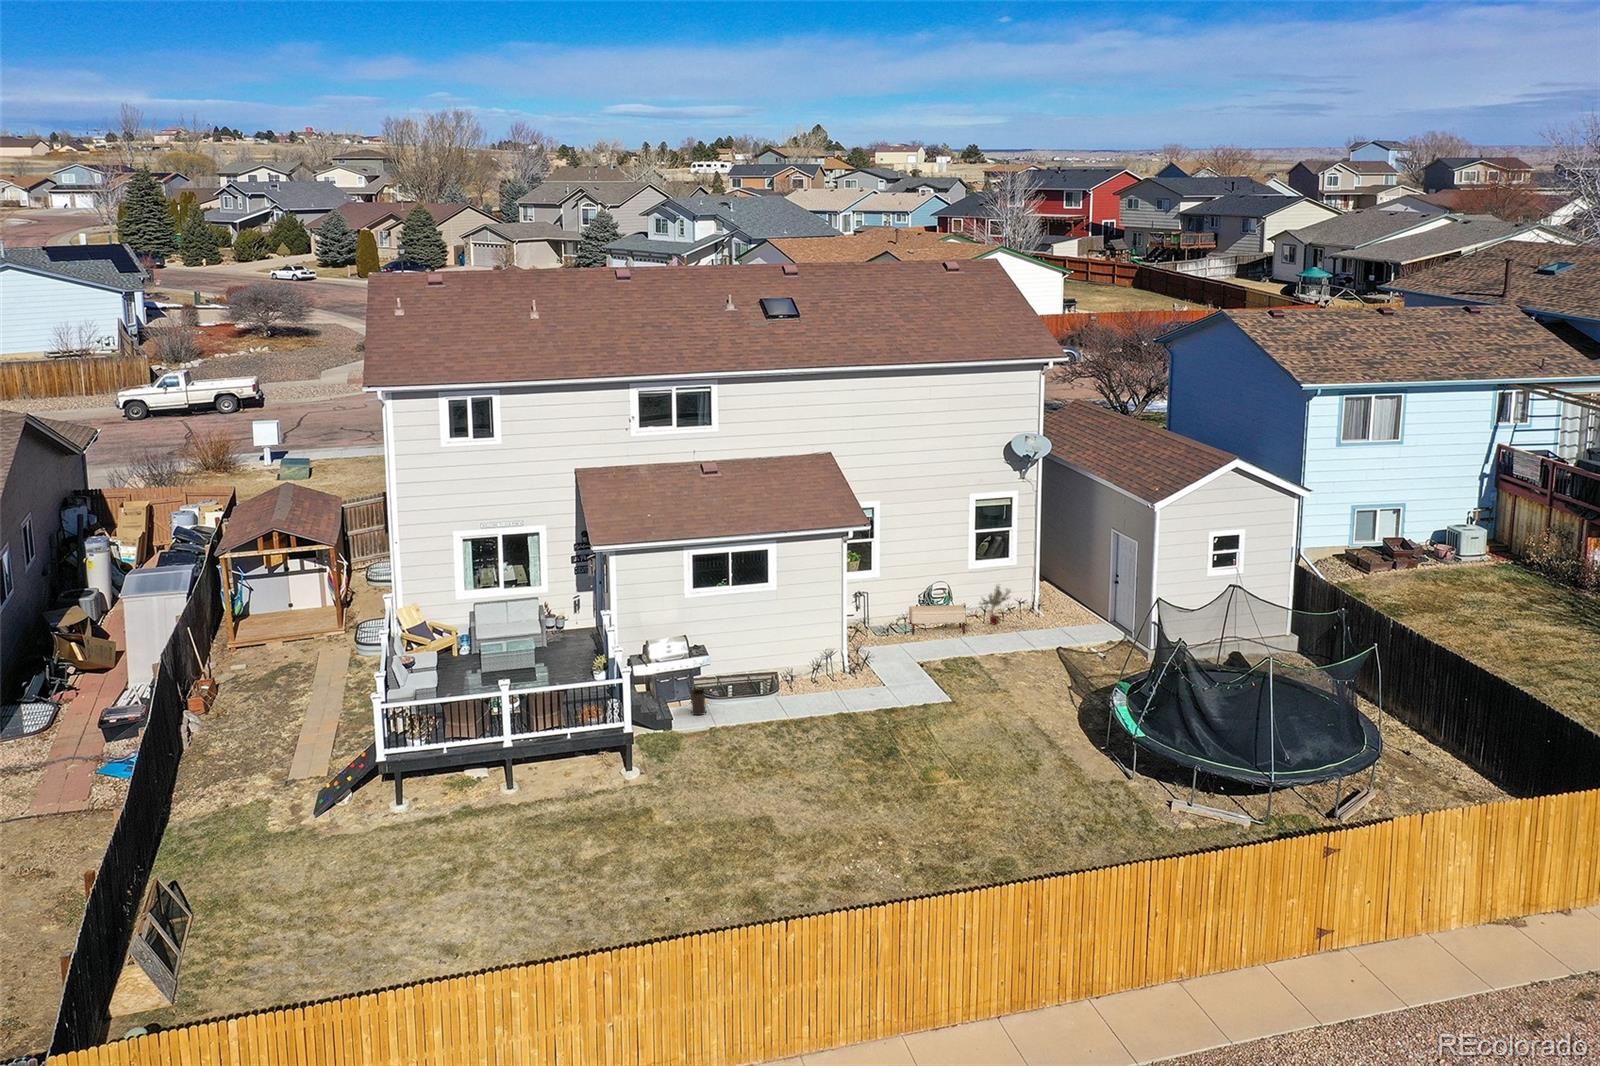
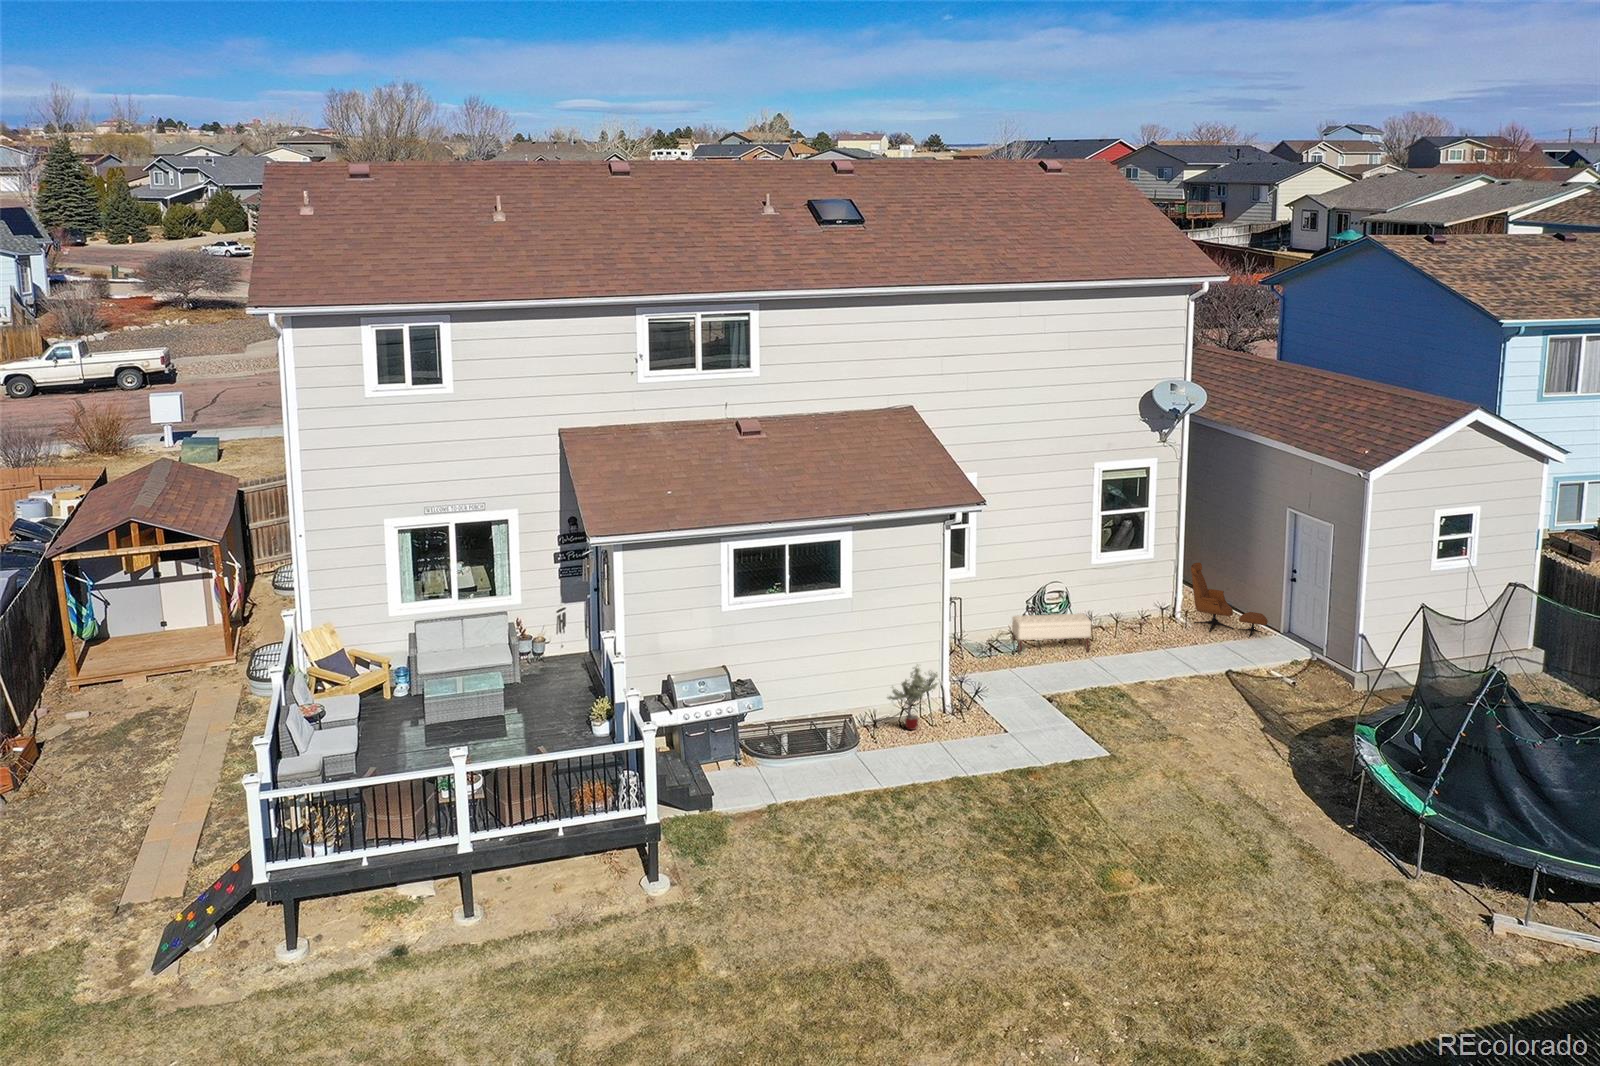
lounge chair: none [1047,569,1103,624] -> present [1191,563,1268,636]
potted tree: present [980,586,1010,624] -> present [888,664,937,730]
watering can: present [687,682,706,715] -> none [726,731,756,782]

